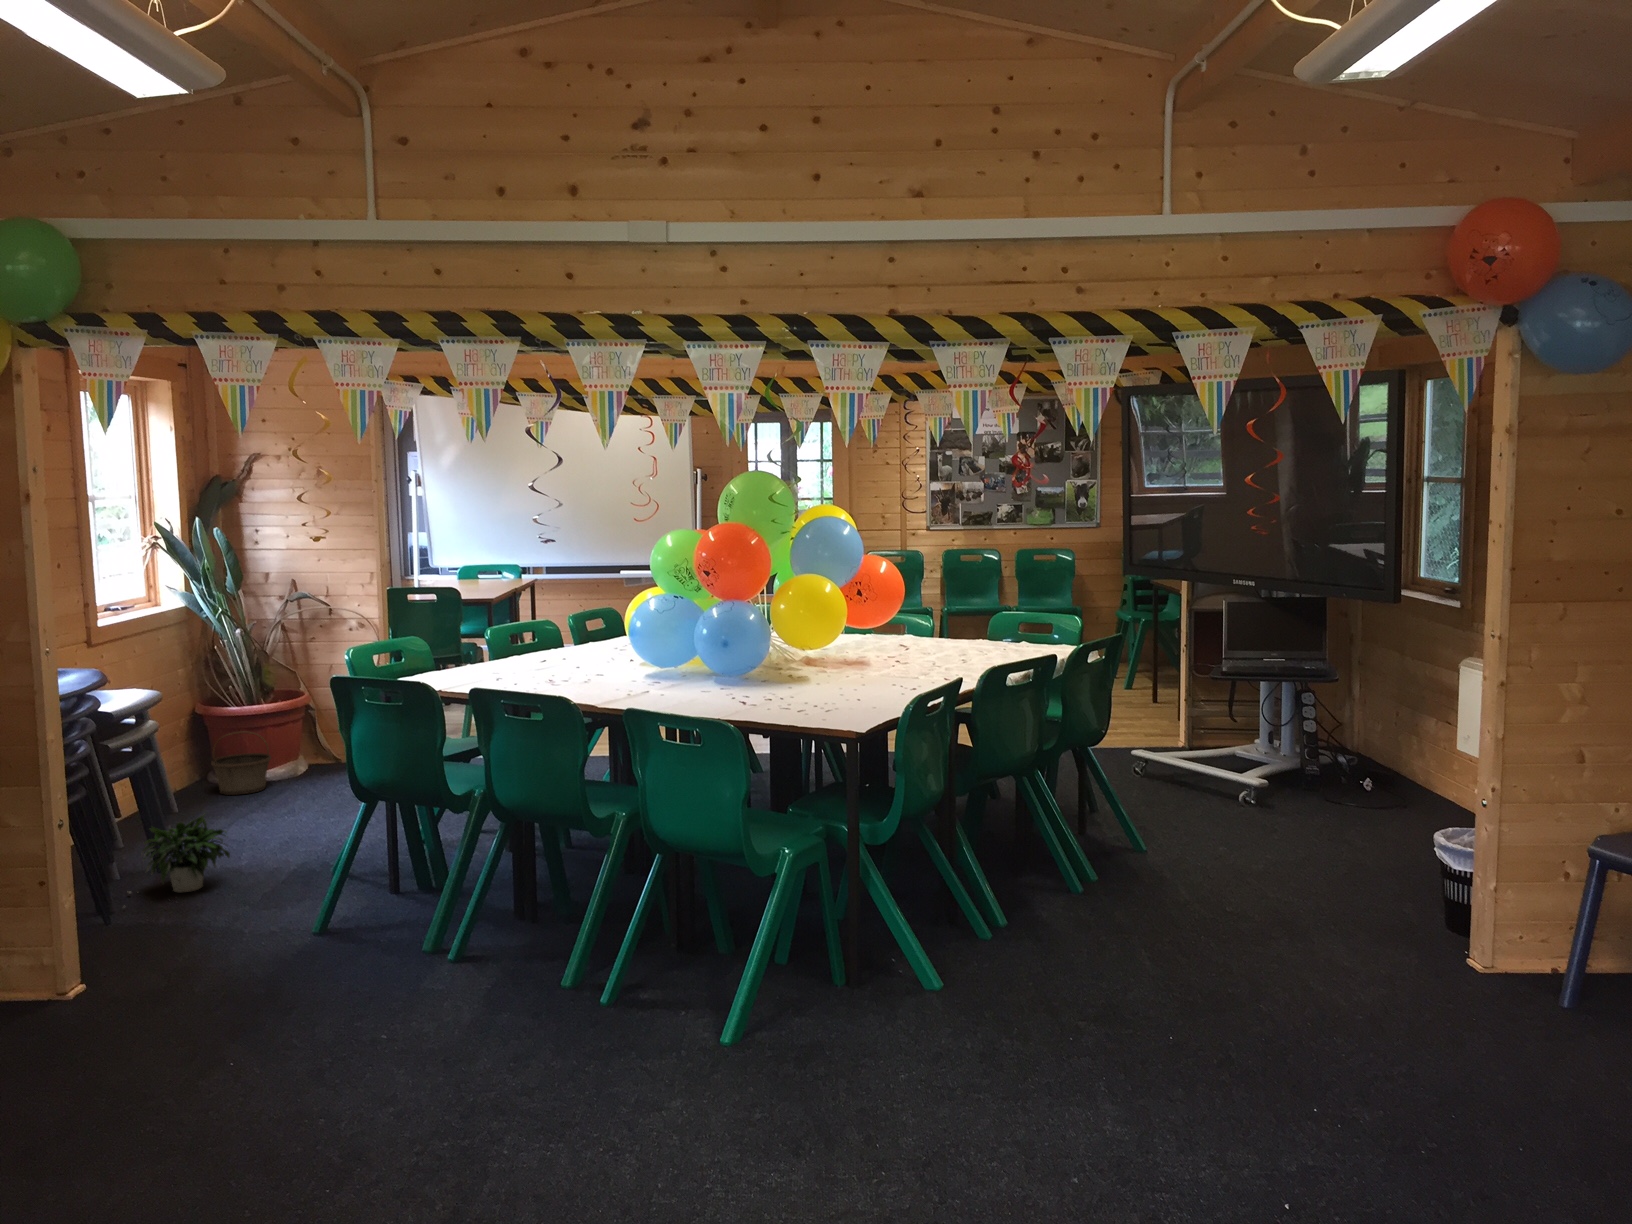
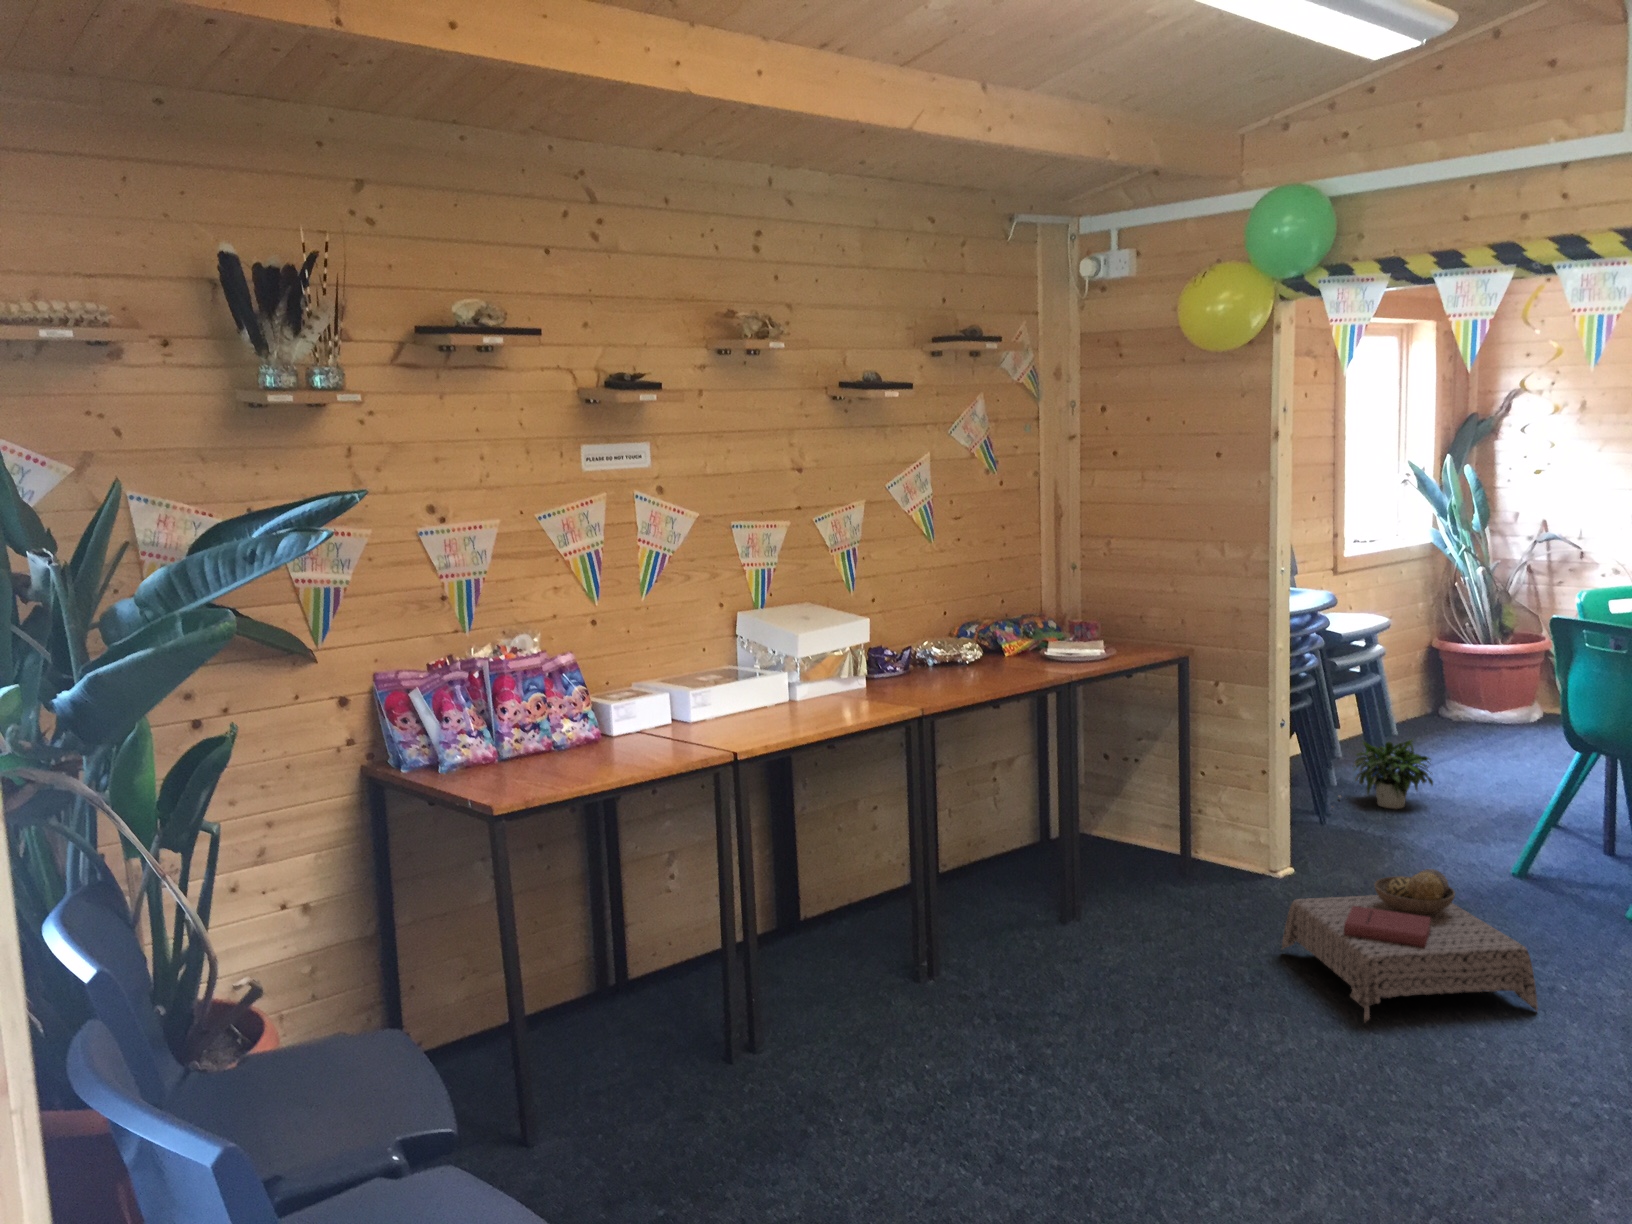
basket: present [211,731,271,795] -> none [1437,671,1500,734]
ottoman: none [107,957,390,1156] -> present [1282,869,1538,1022]

